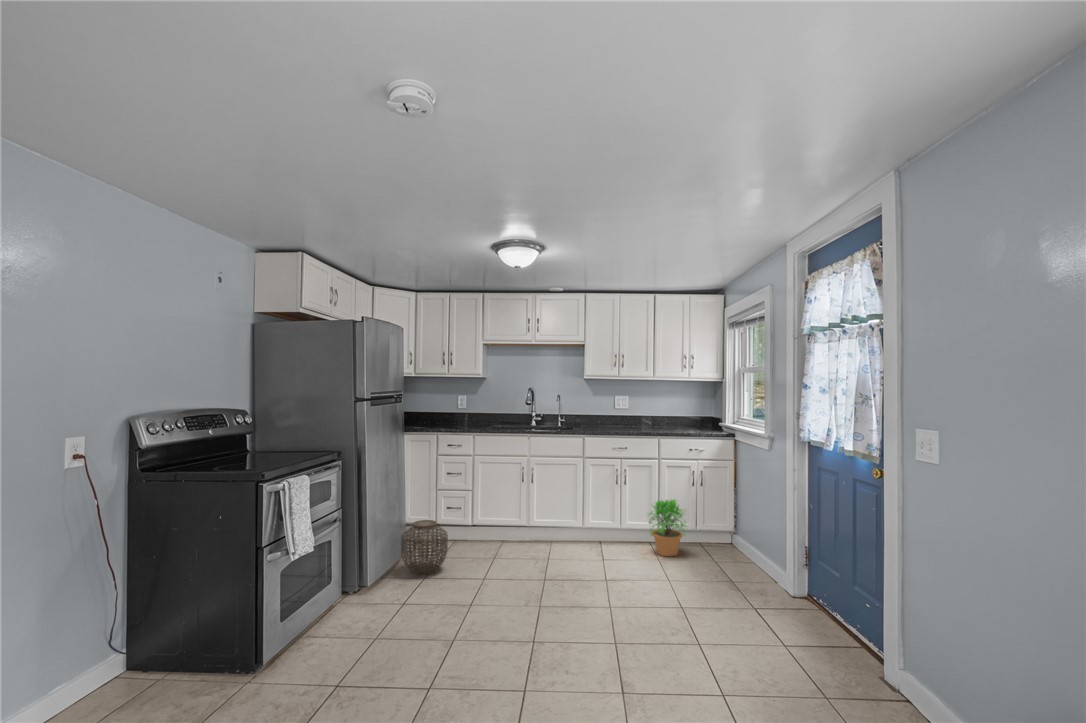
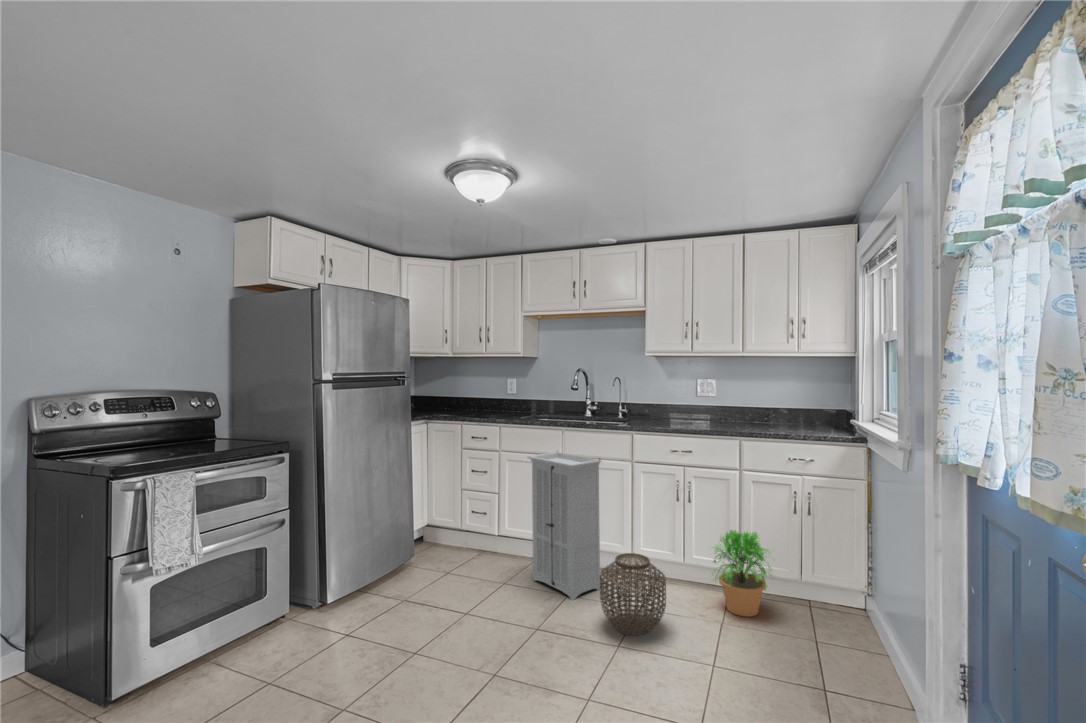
storage cabinet: none [511,452,570,562] -> present [528,452,601,600]
woven basket: present [401,520,448,575] -> present [600,553,666,636]

